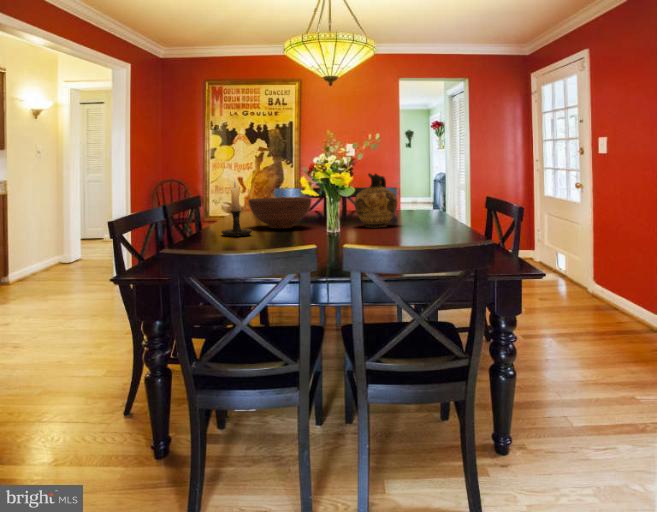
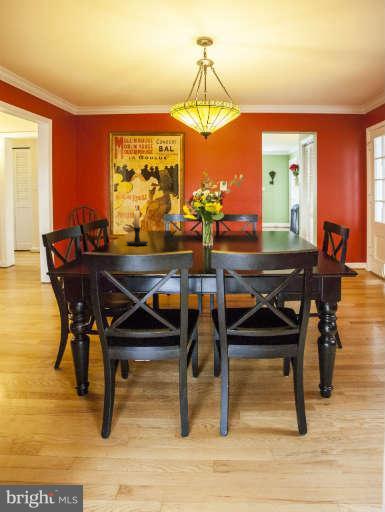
ceramic jug: present [354,173,397,227] -> none [222,203,253,242]
fruit bowl: present [249,197,311,229] -> none [146,219,191,241]

